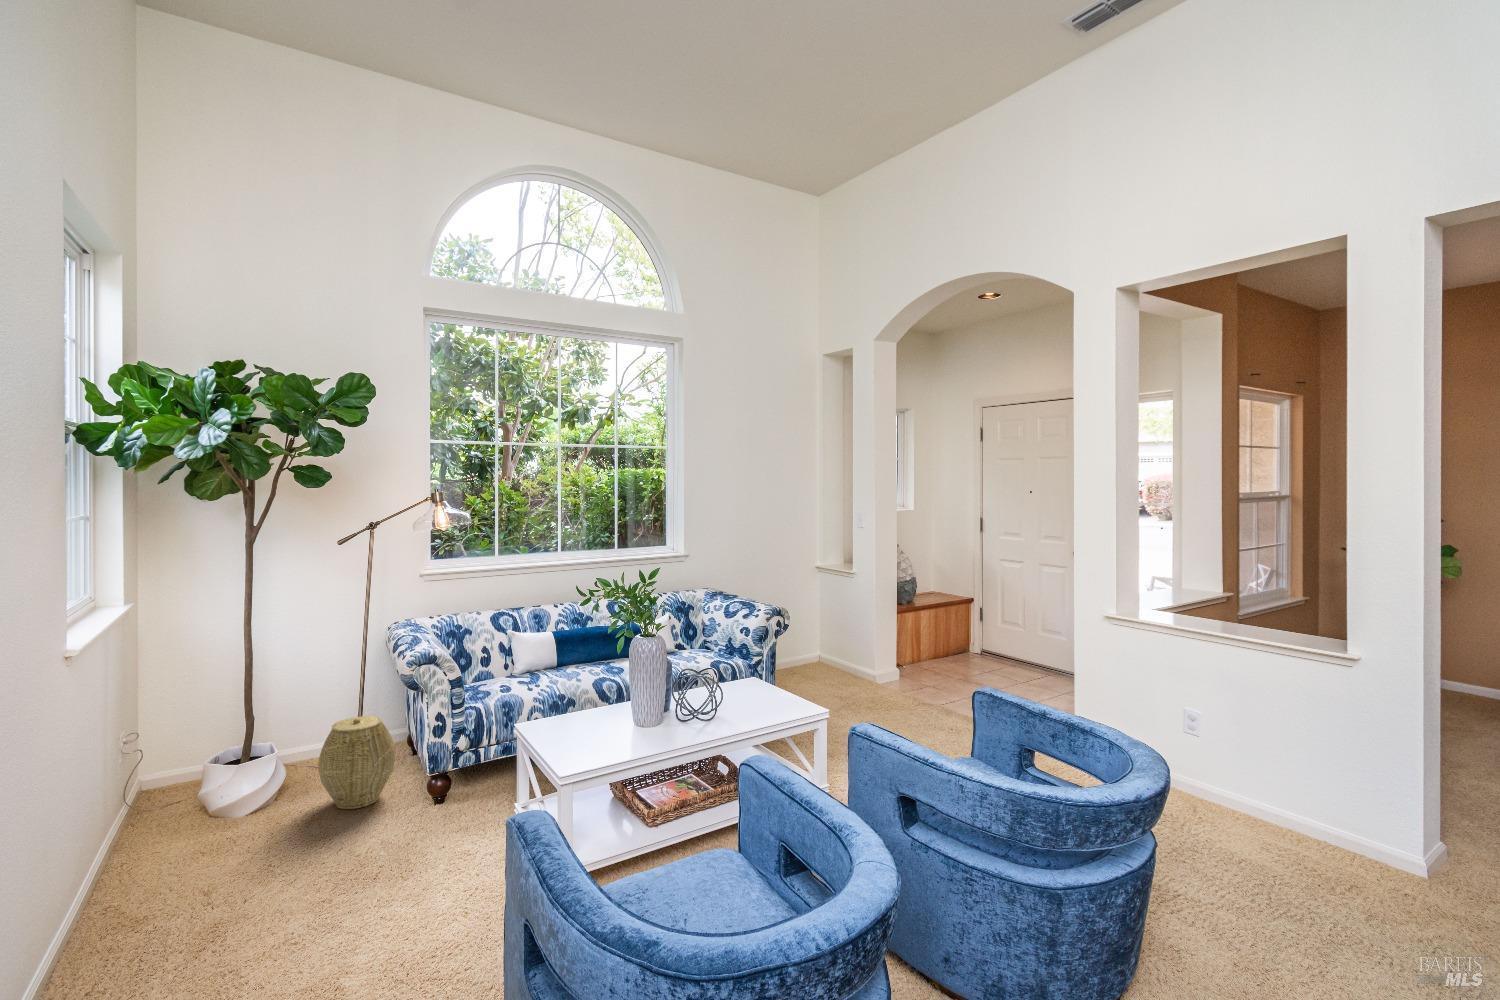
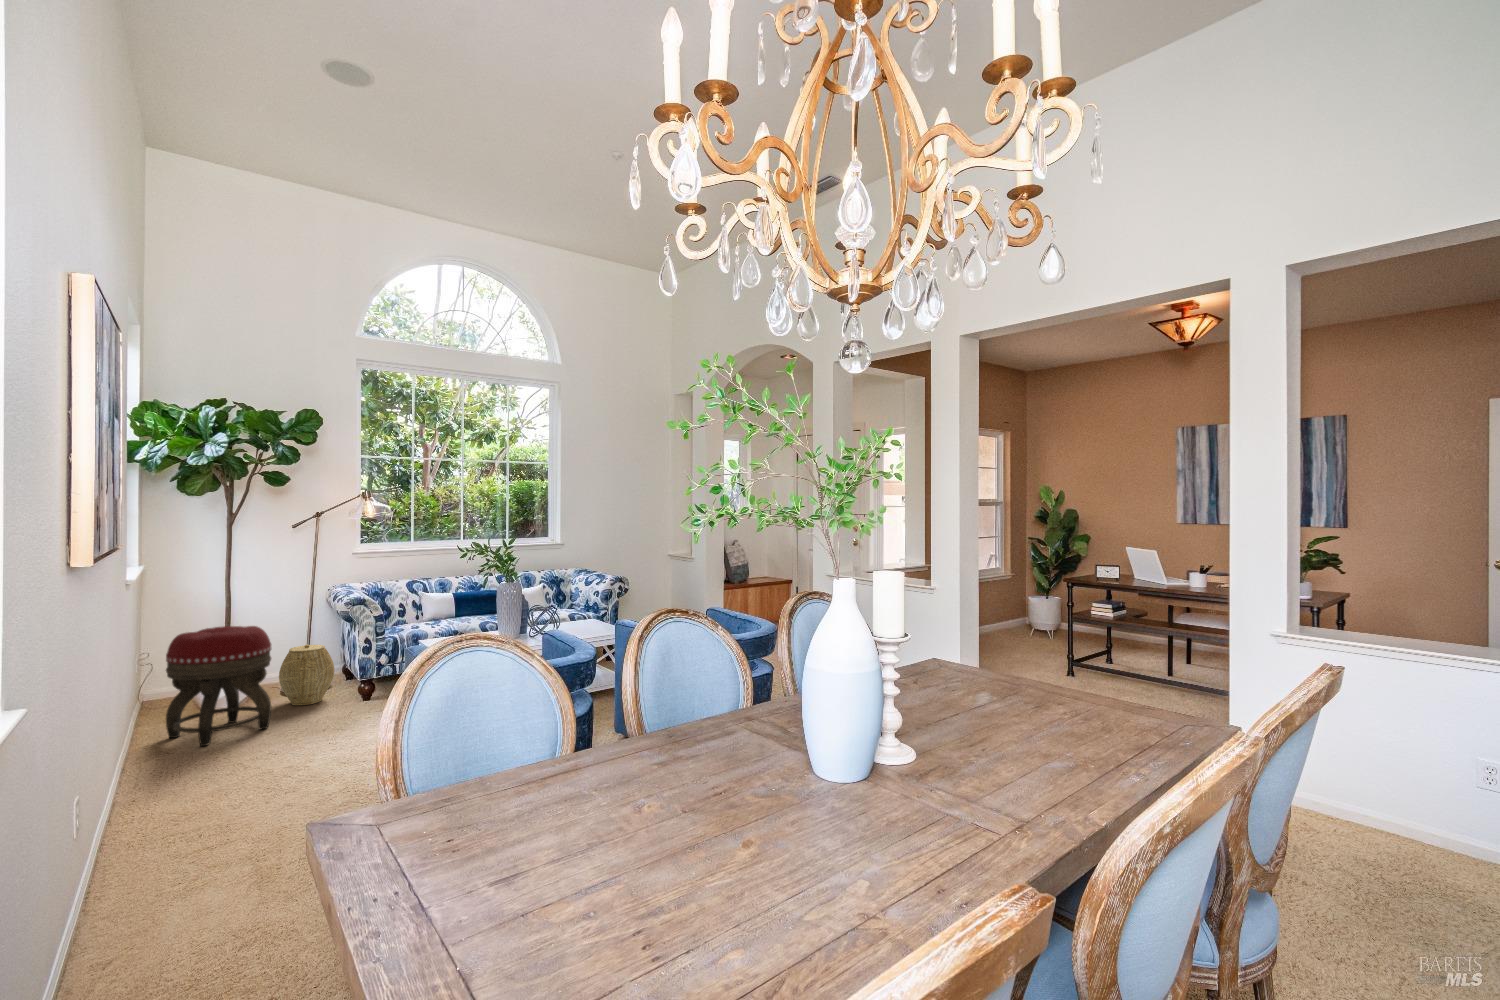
footstool: none [142,703,303,907] -> present [166,626,271,746]

